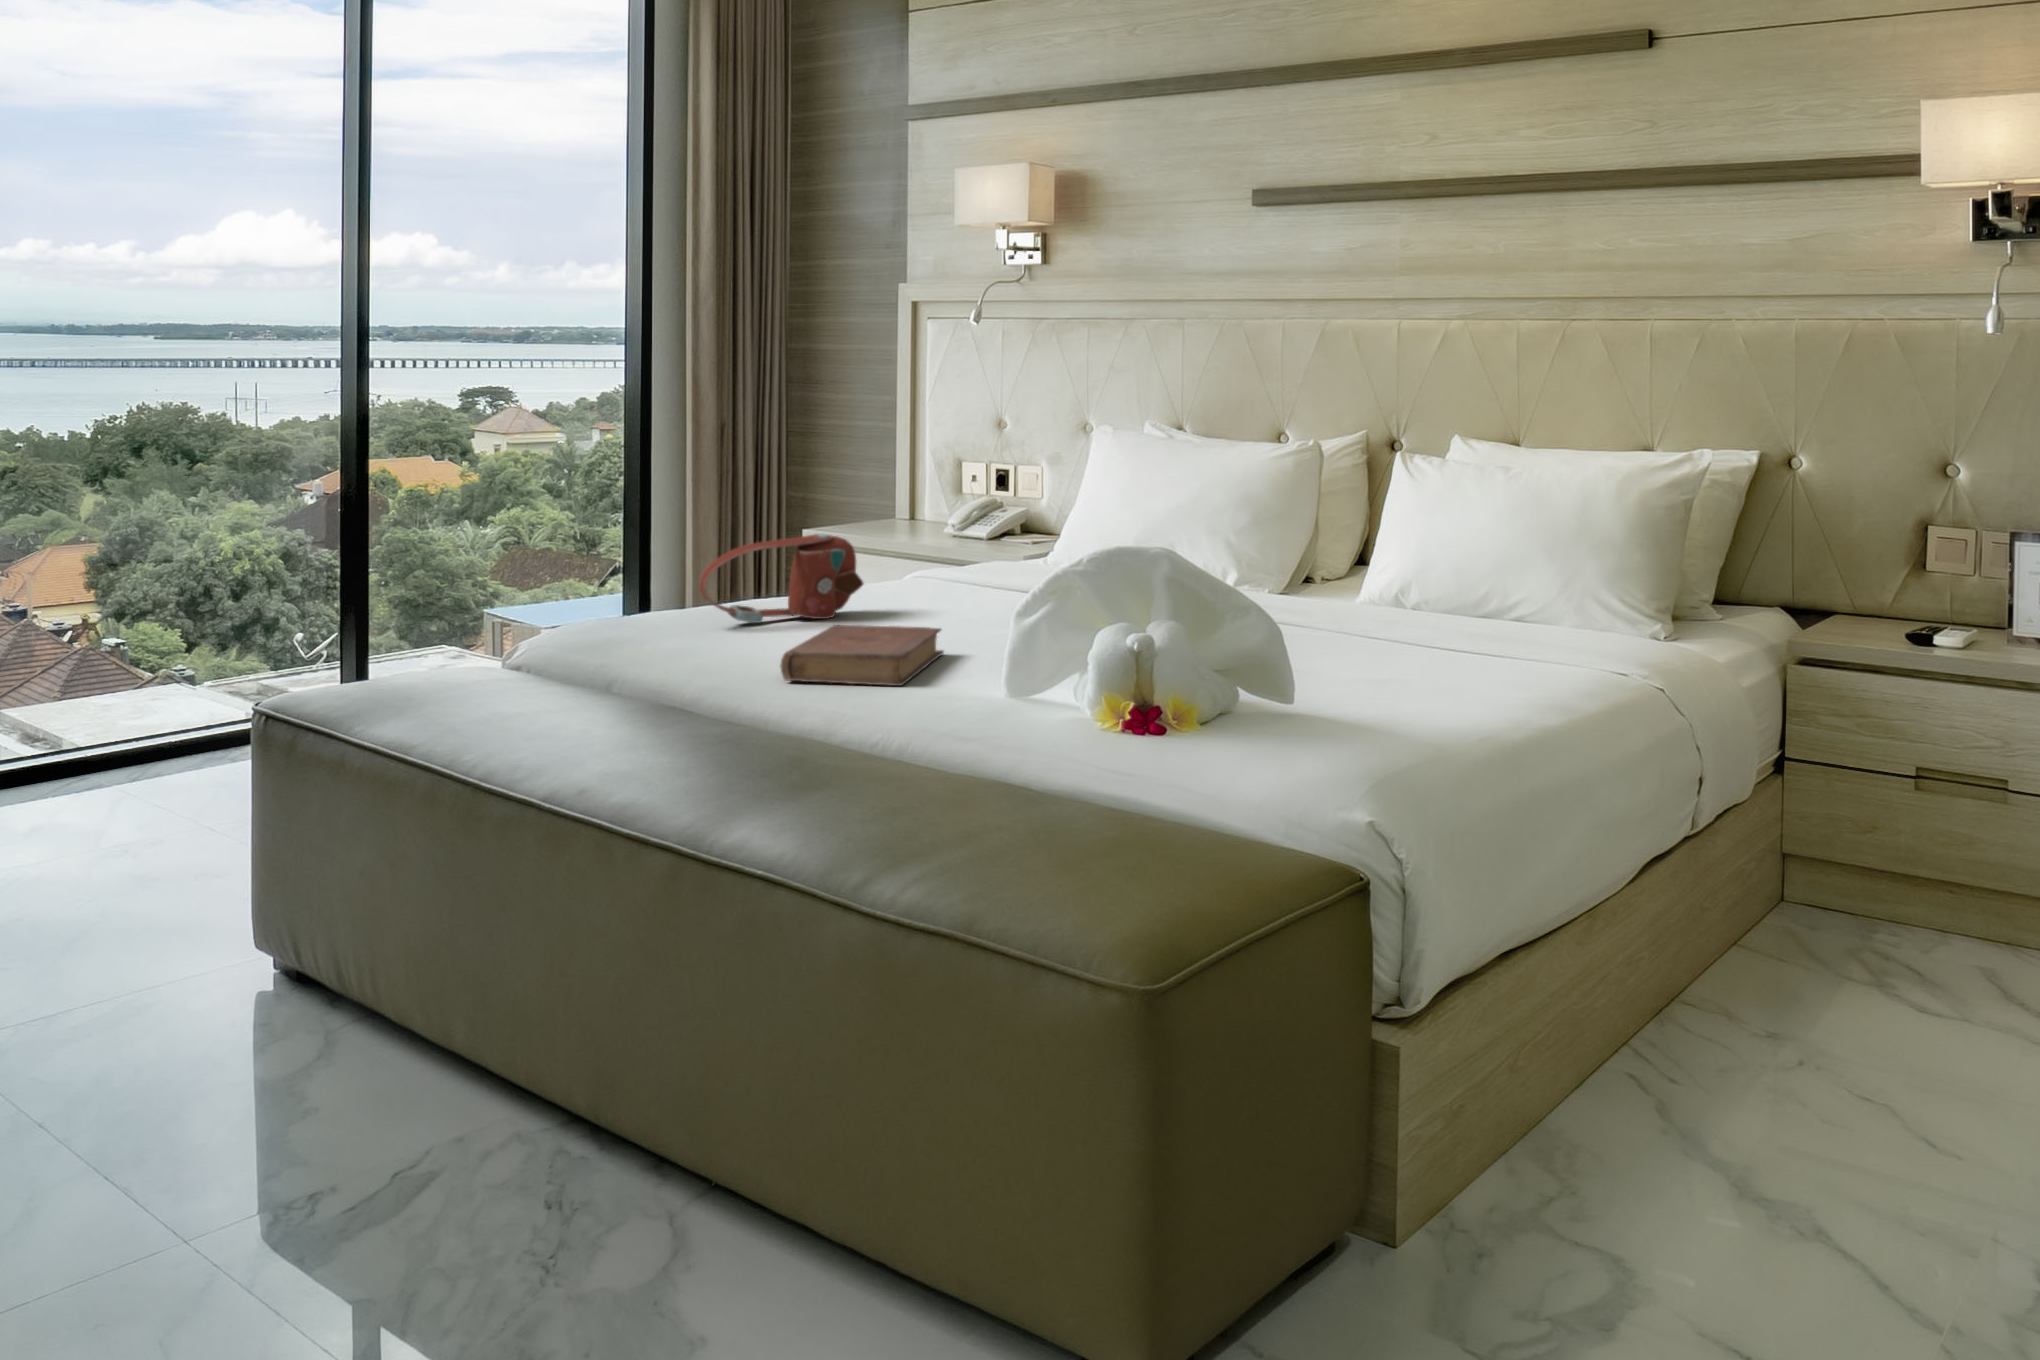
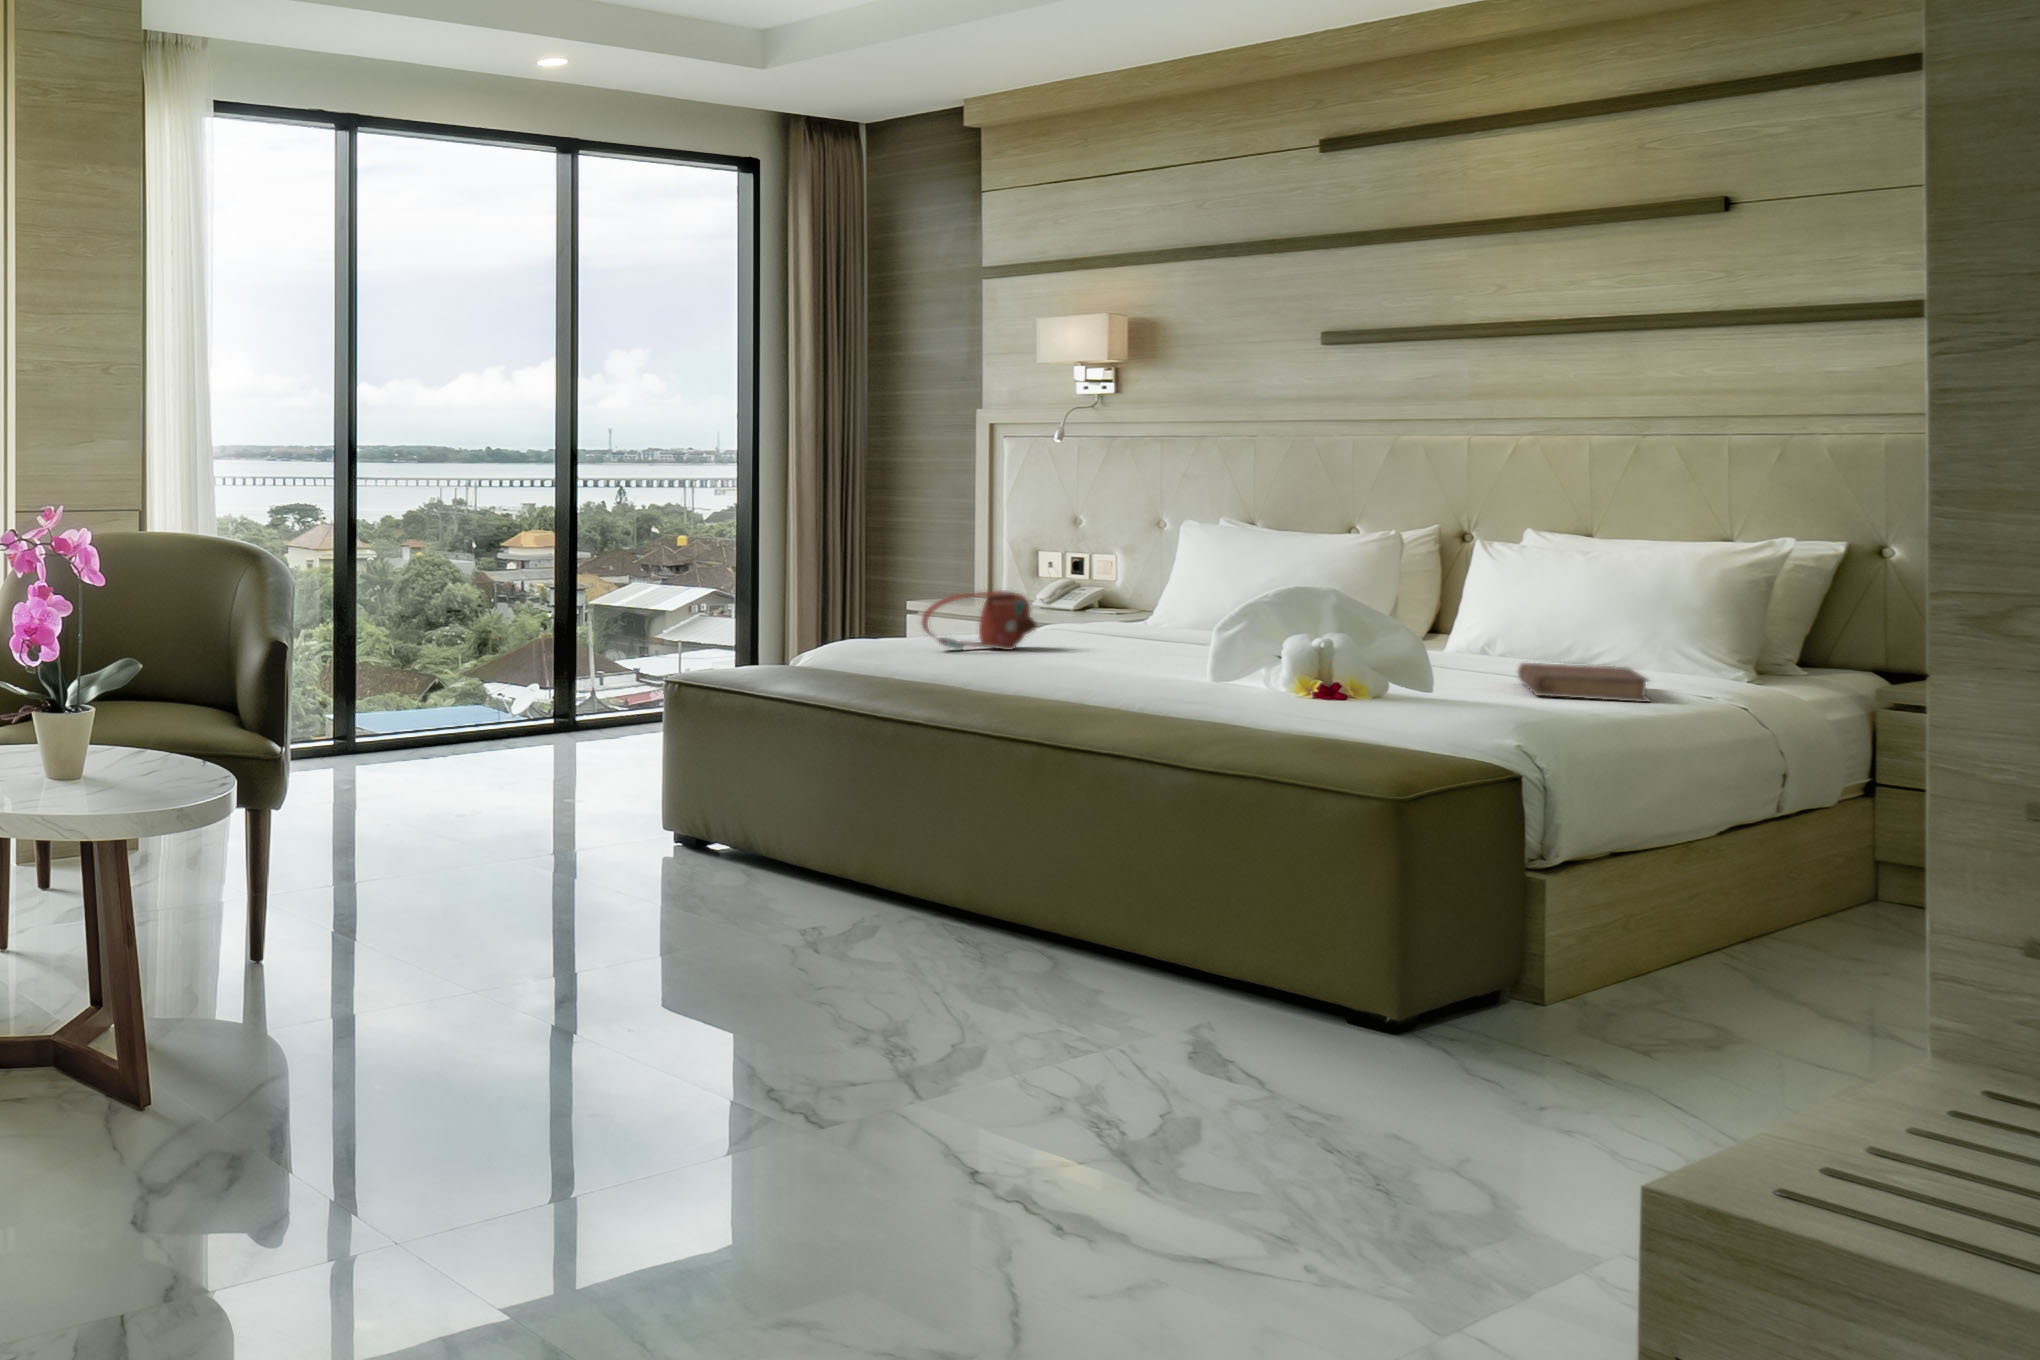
book: present [781,625,944,686] -> present [1518,663,1649,702]

